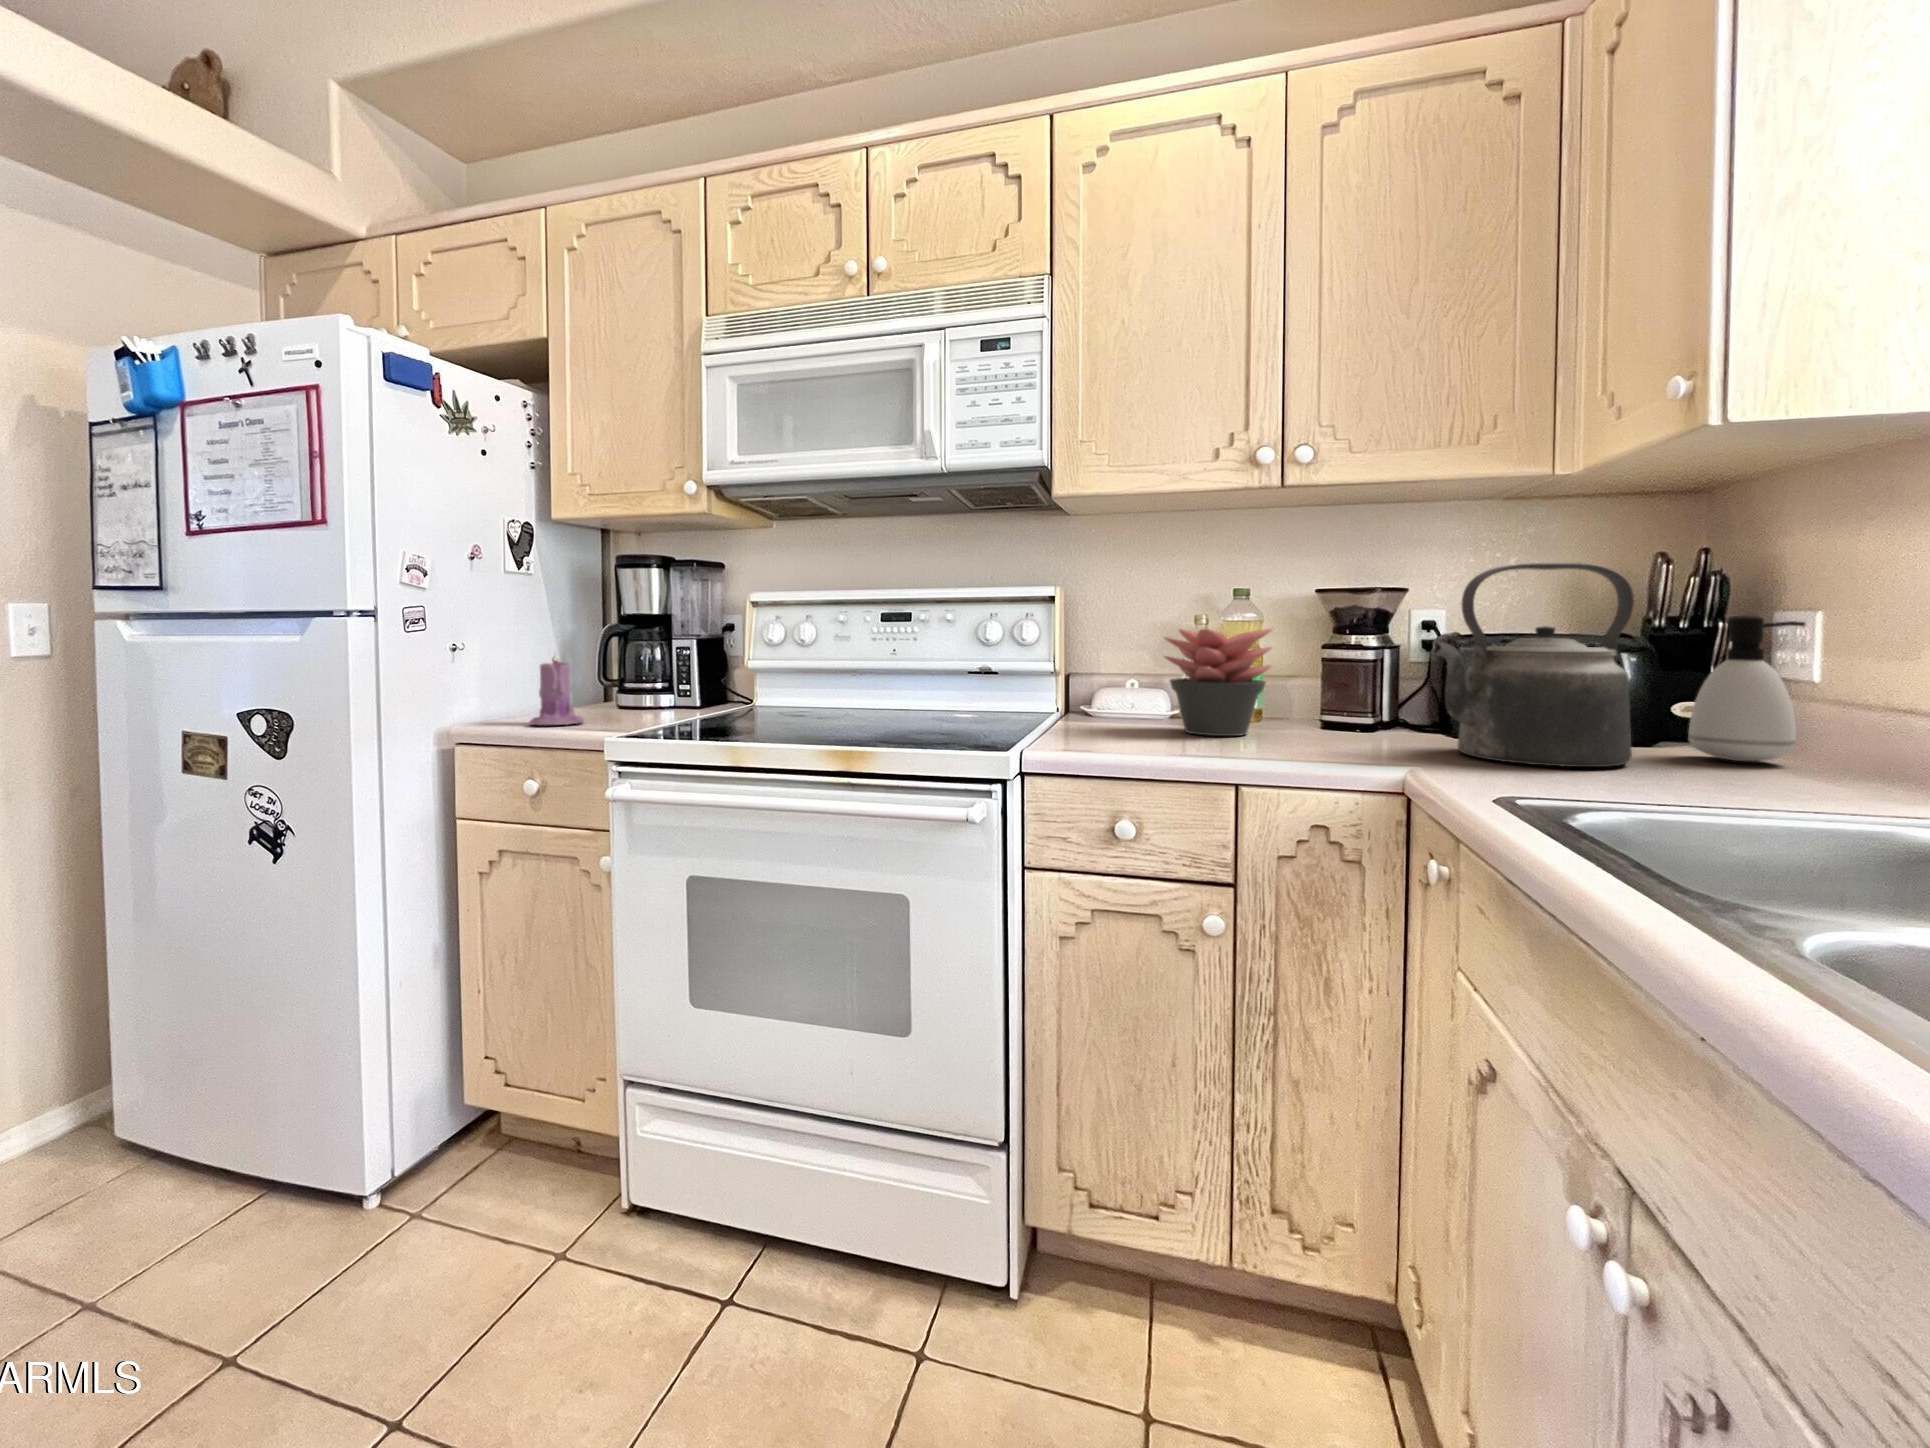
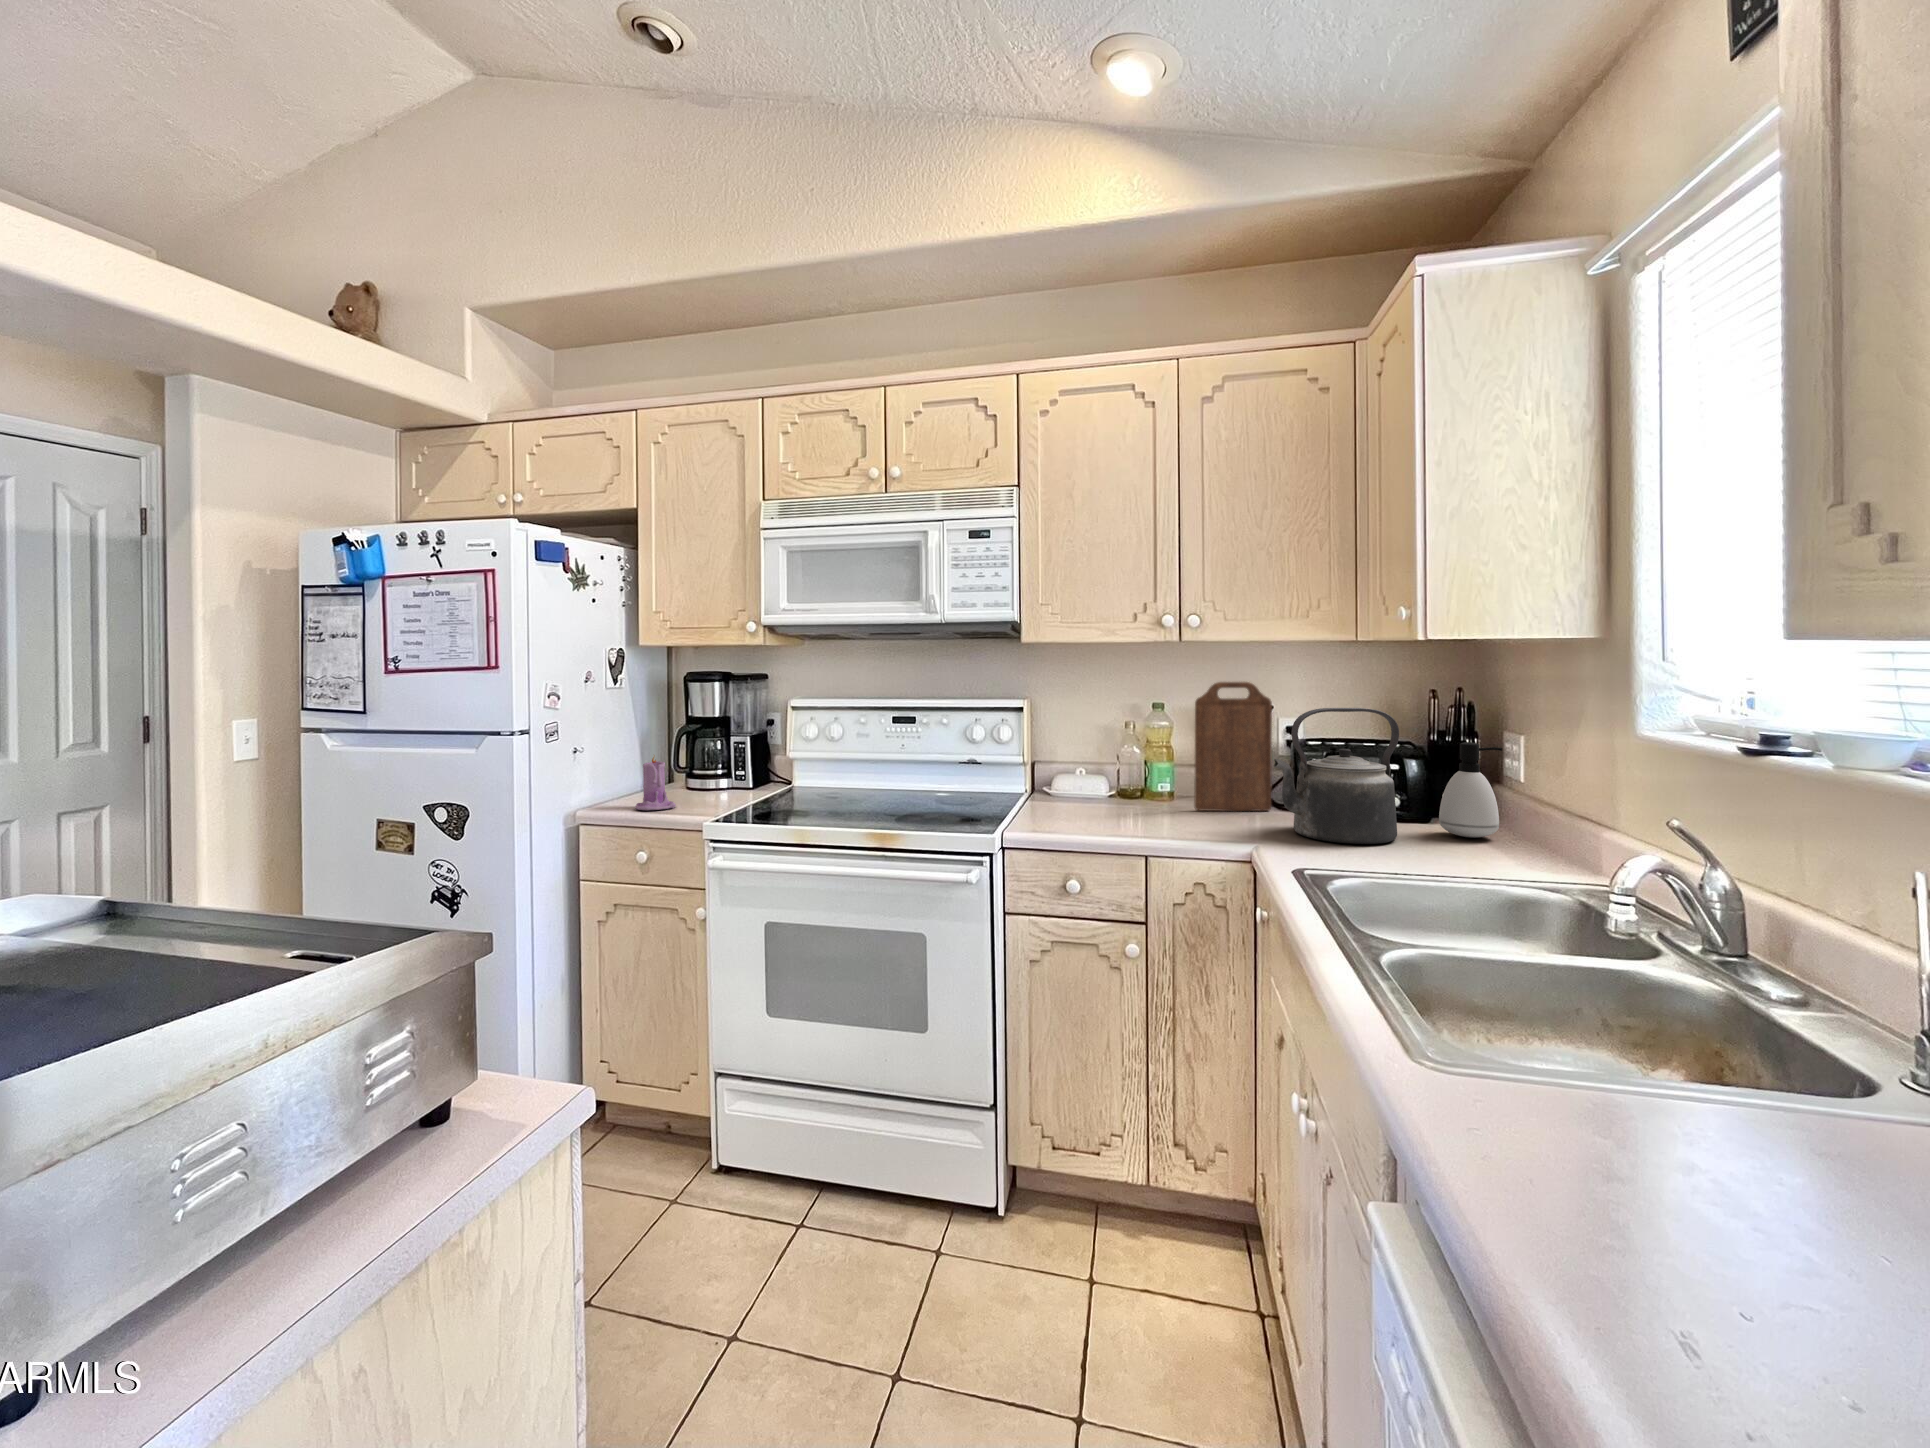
cutting board: none [1296,548,1412,732] -> present [1194,682,1272,811]
succulent plant: present [1165,628,1272,736] -> none [1100,736,1176,816]

